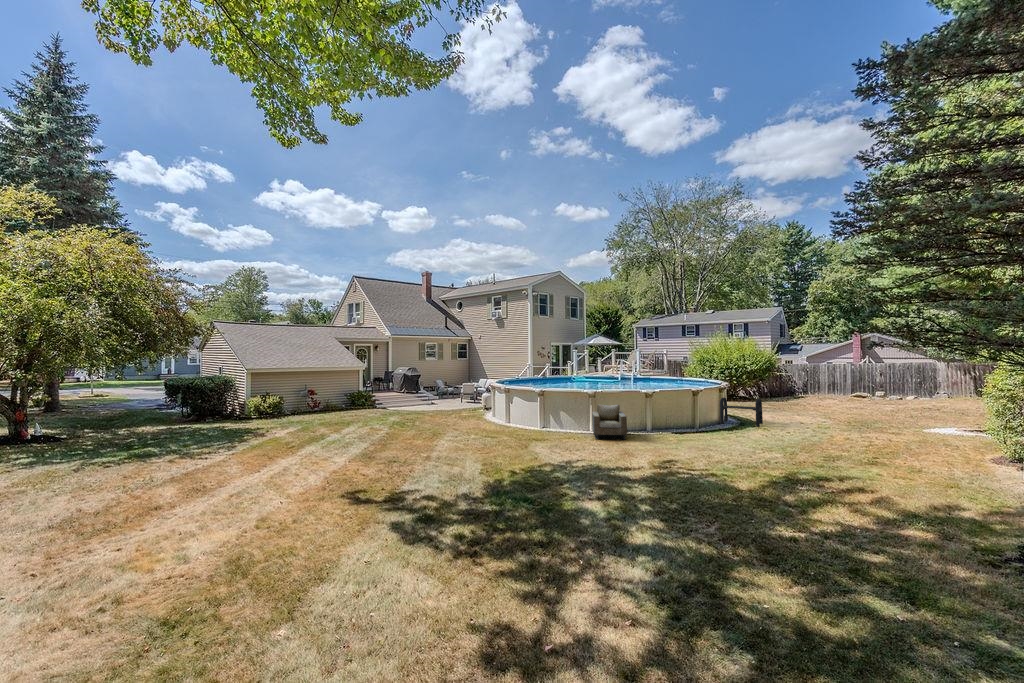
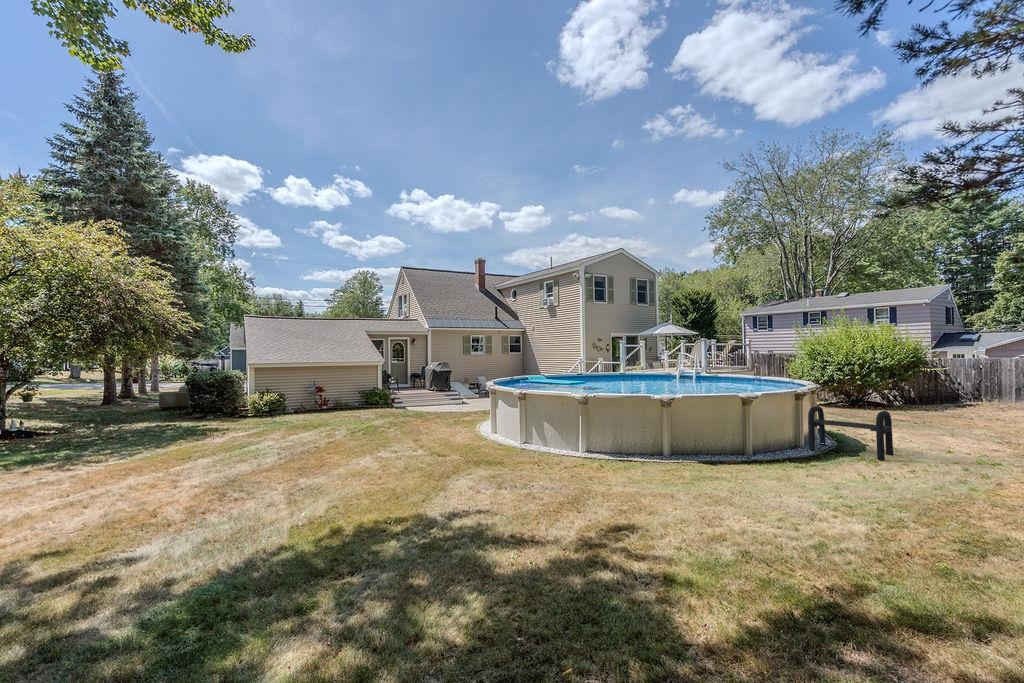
armchair: present [592,404,627,440] -> present [159,385,191,410]

